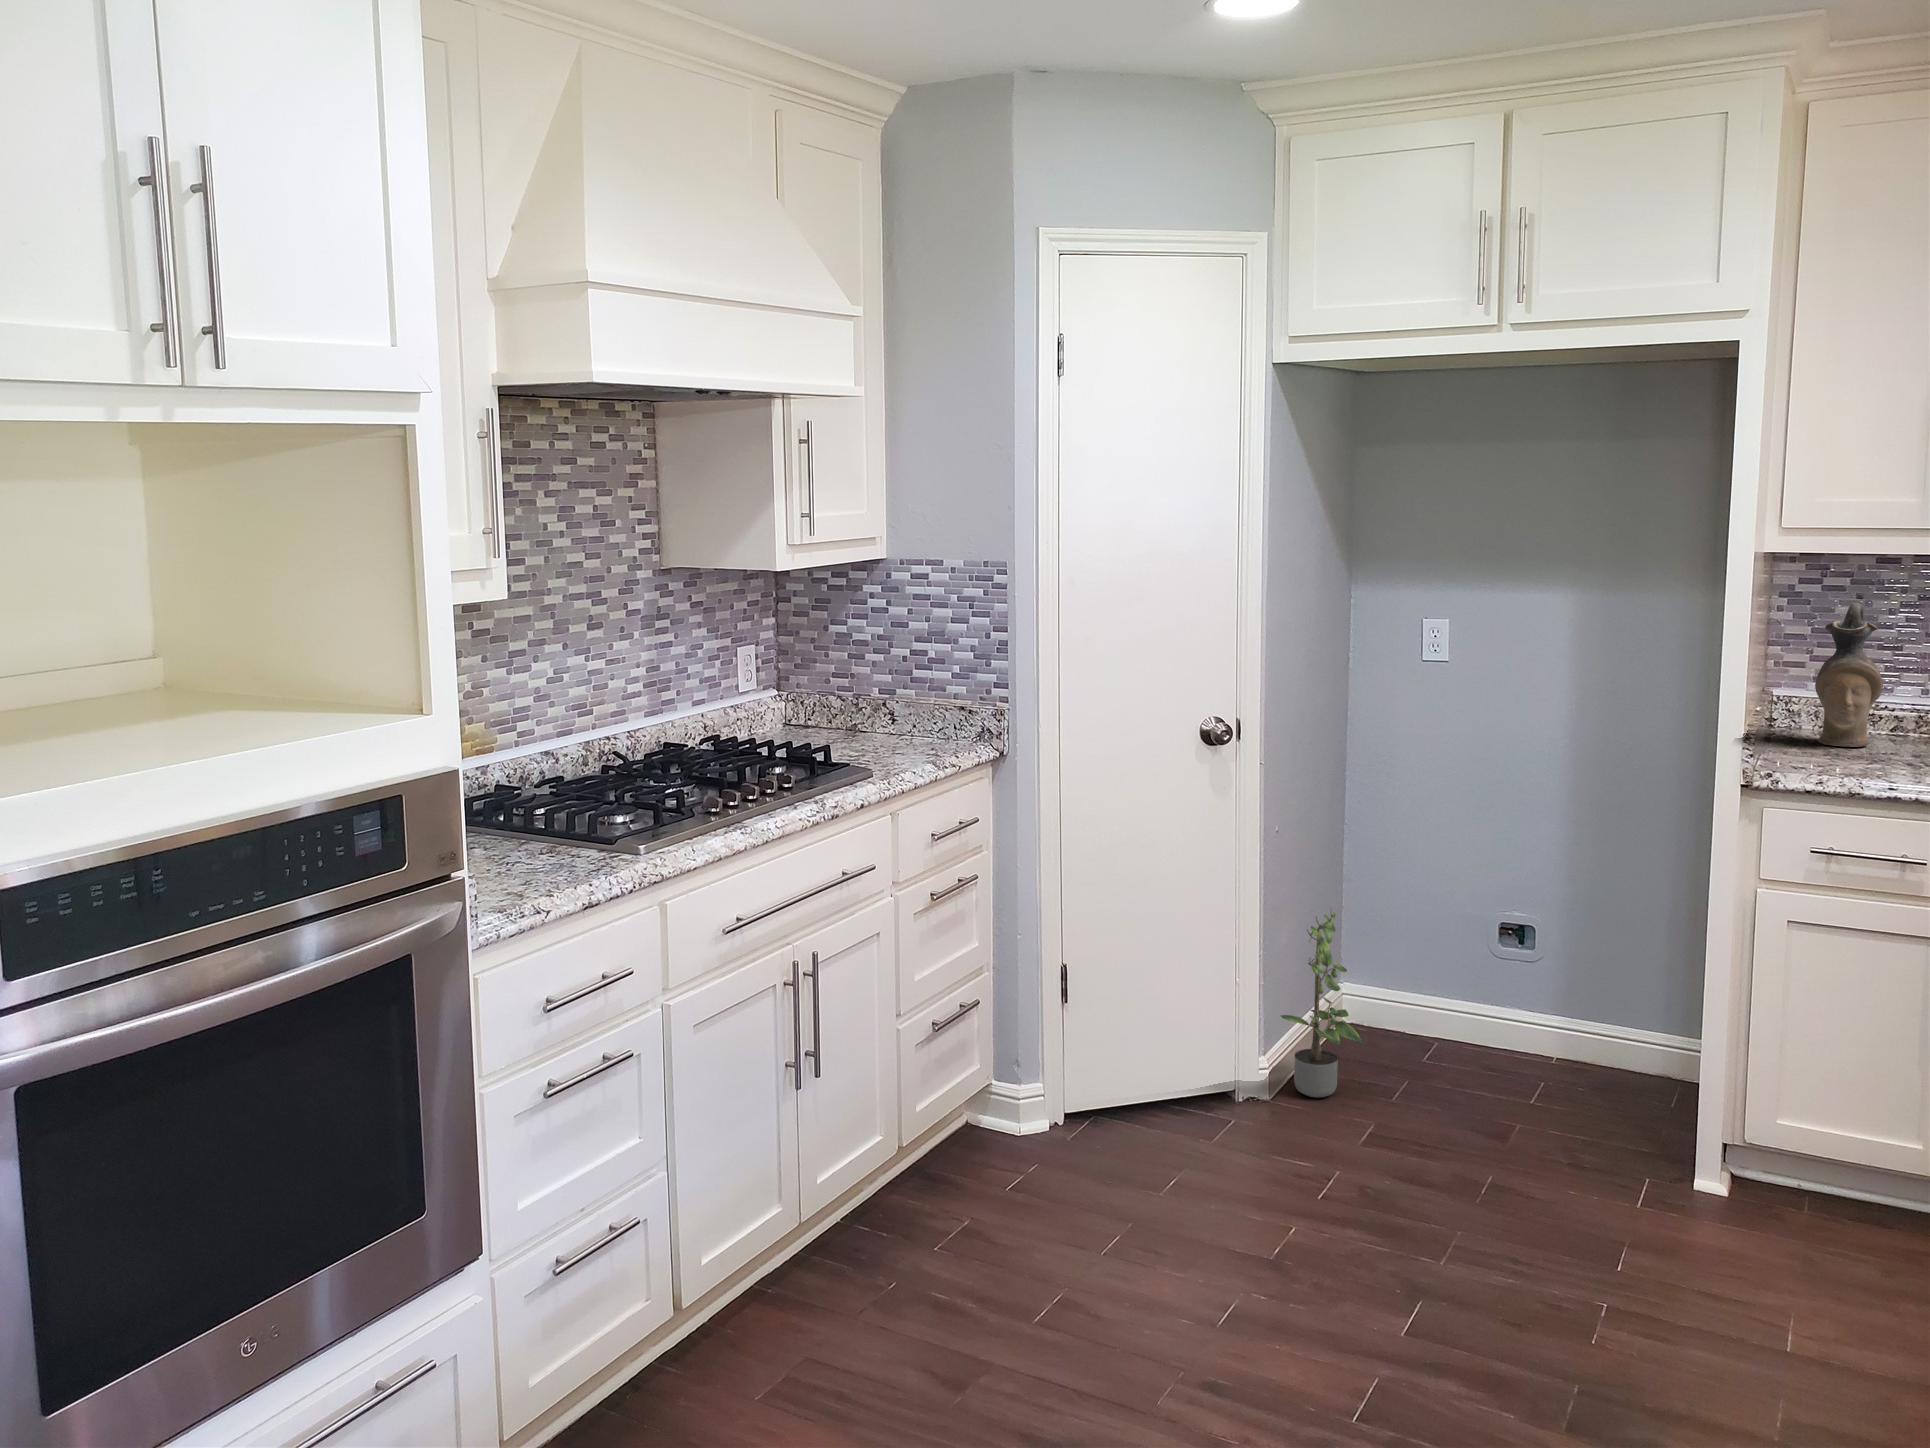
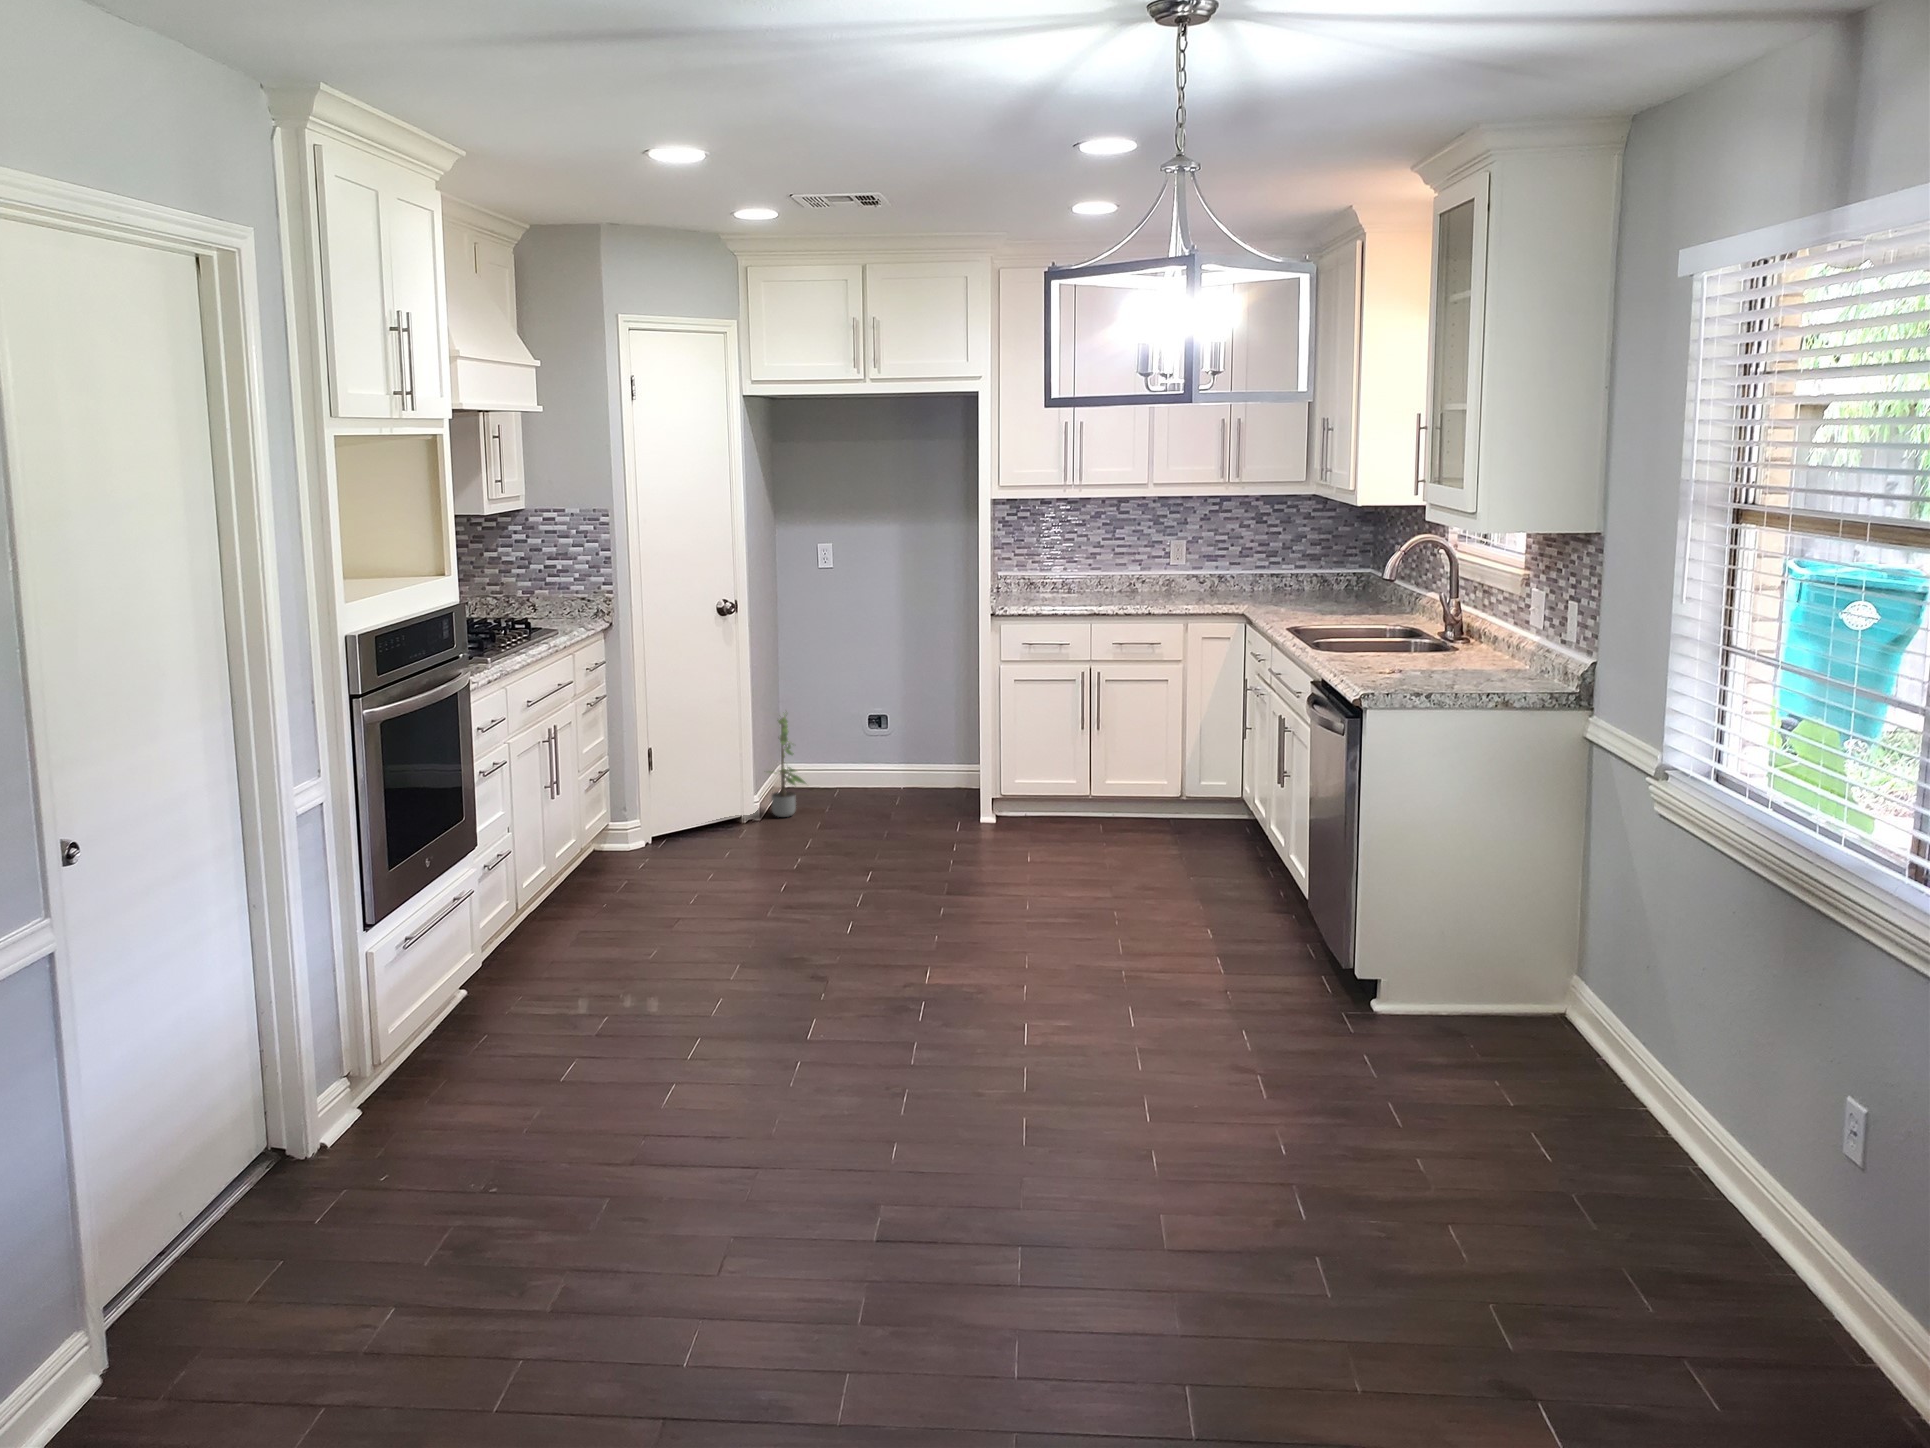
ceramic pitcher: present [1815,603,1883,747] -> none [1019,524,1048,596]

